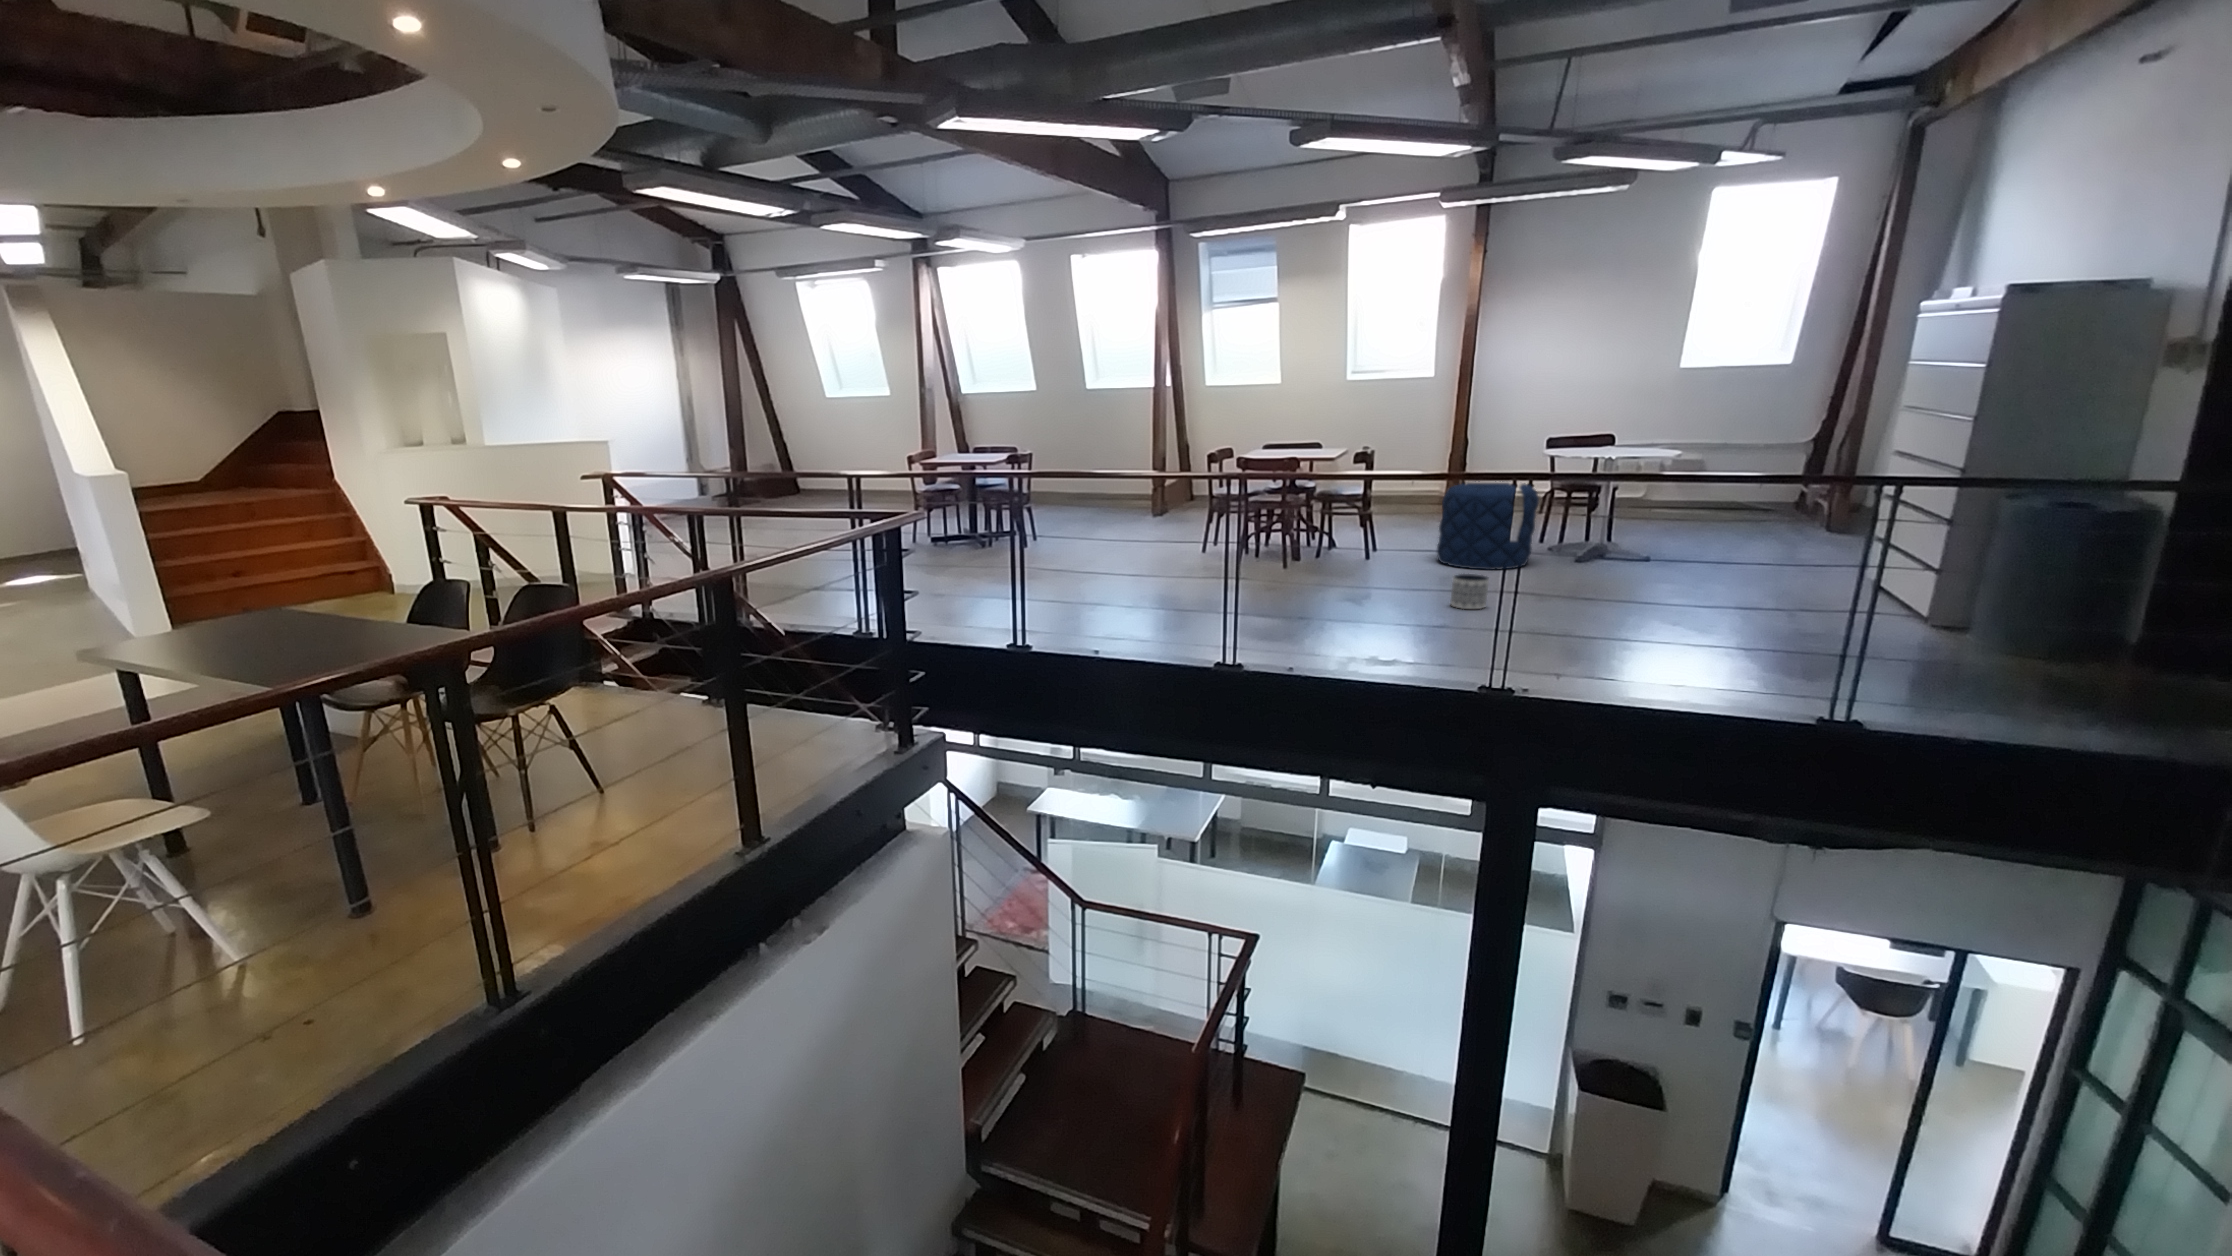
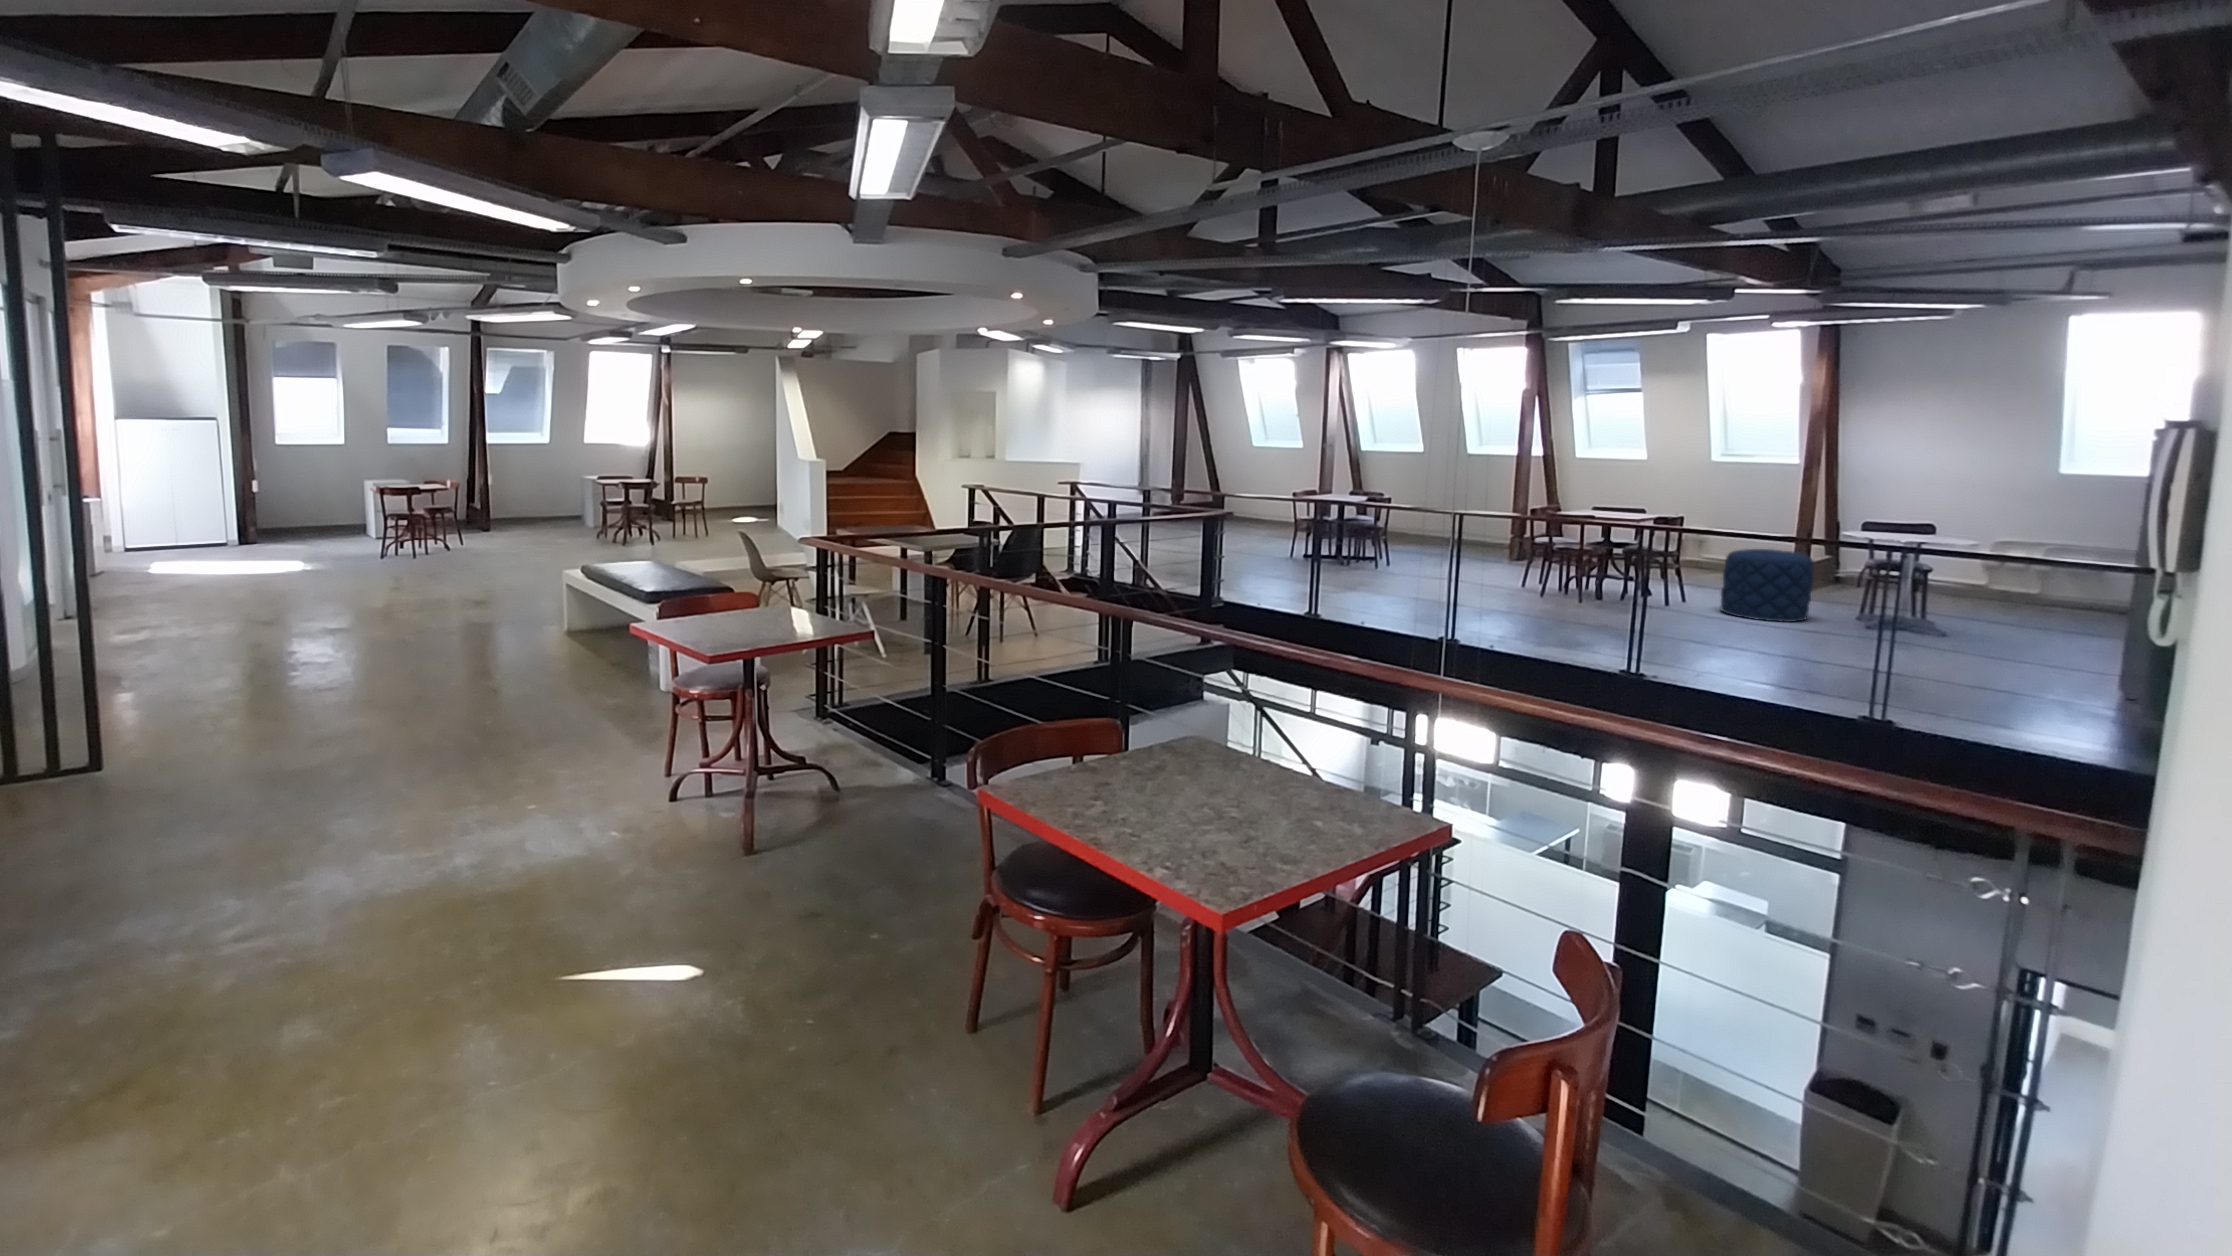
planter: present [1450,574,1489,609] -> none [1676,610,1708,637]

